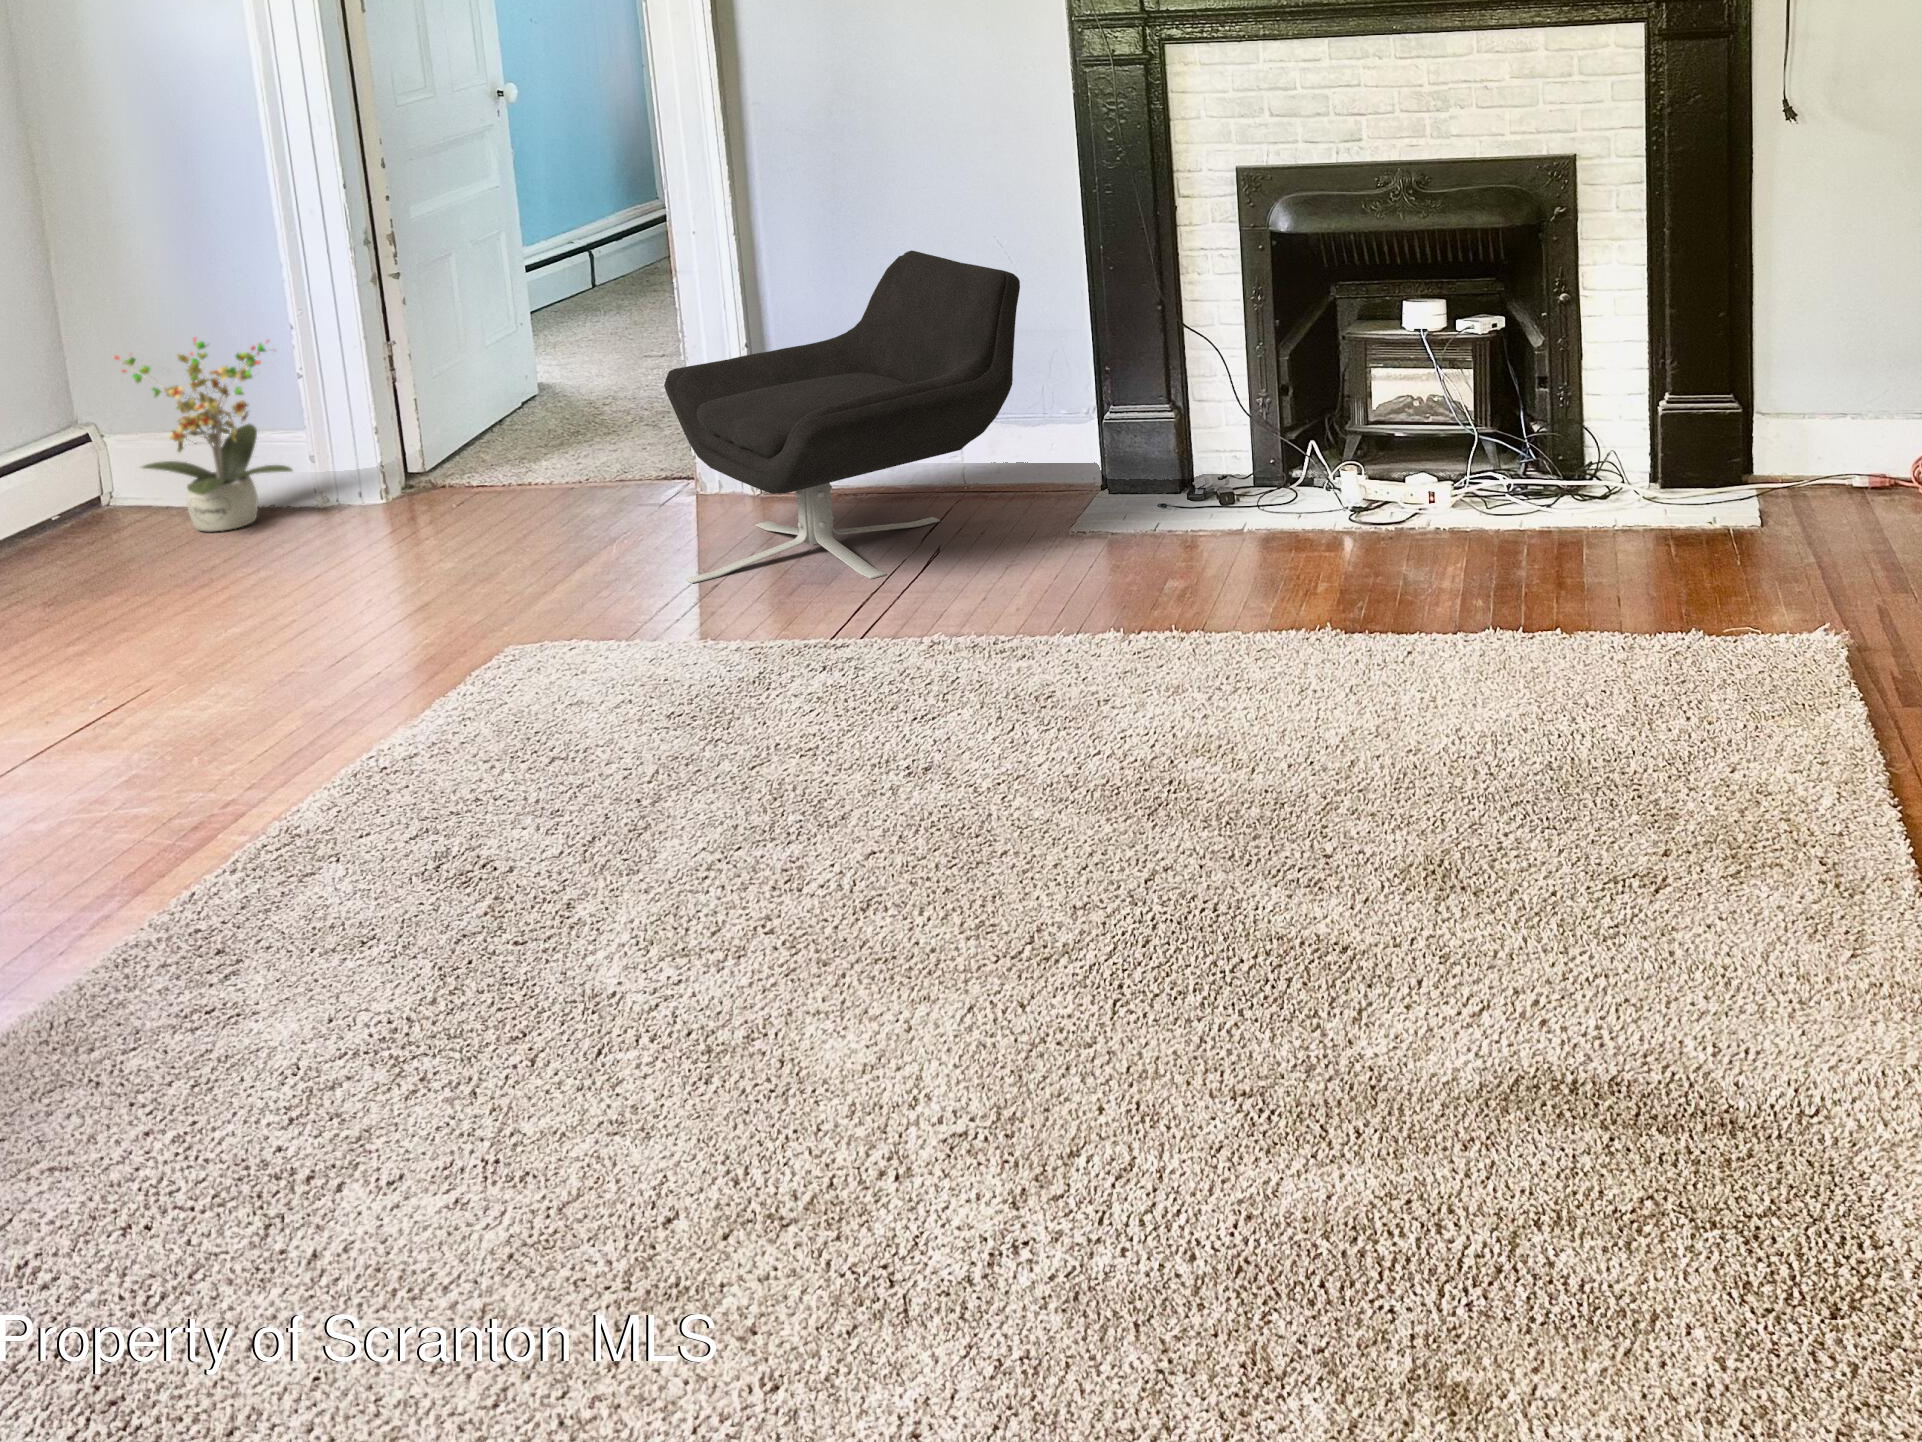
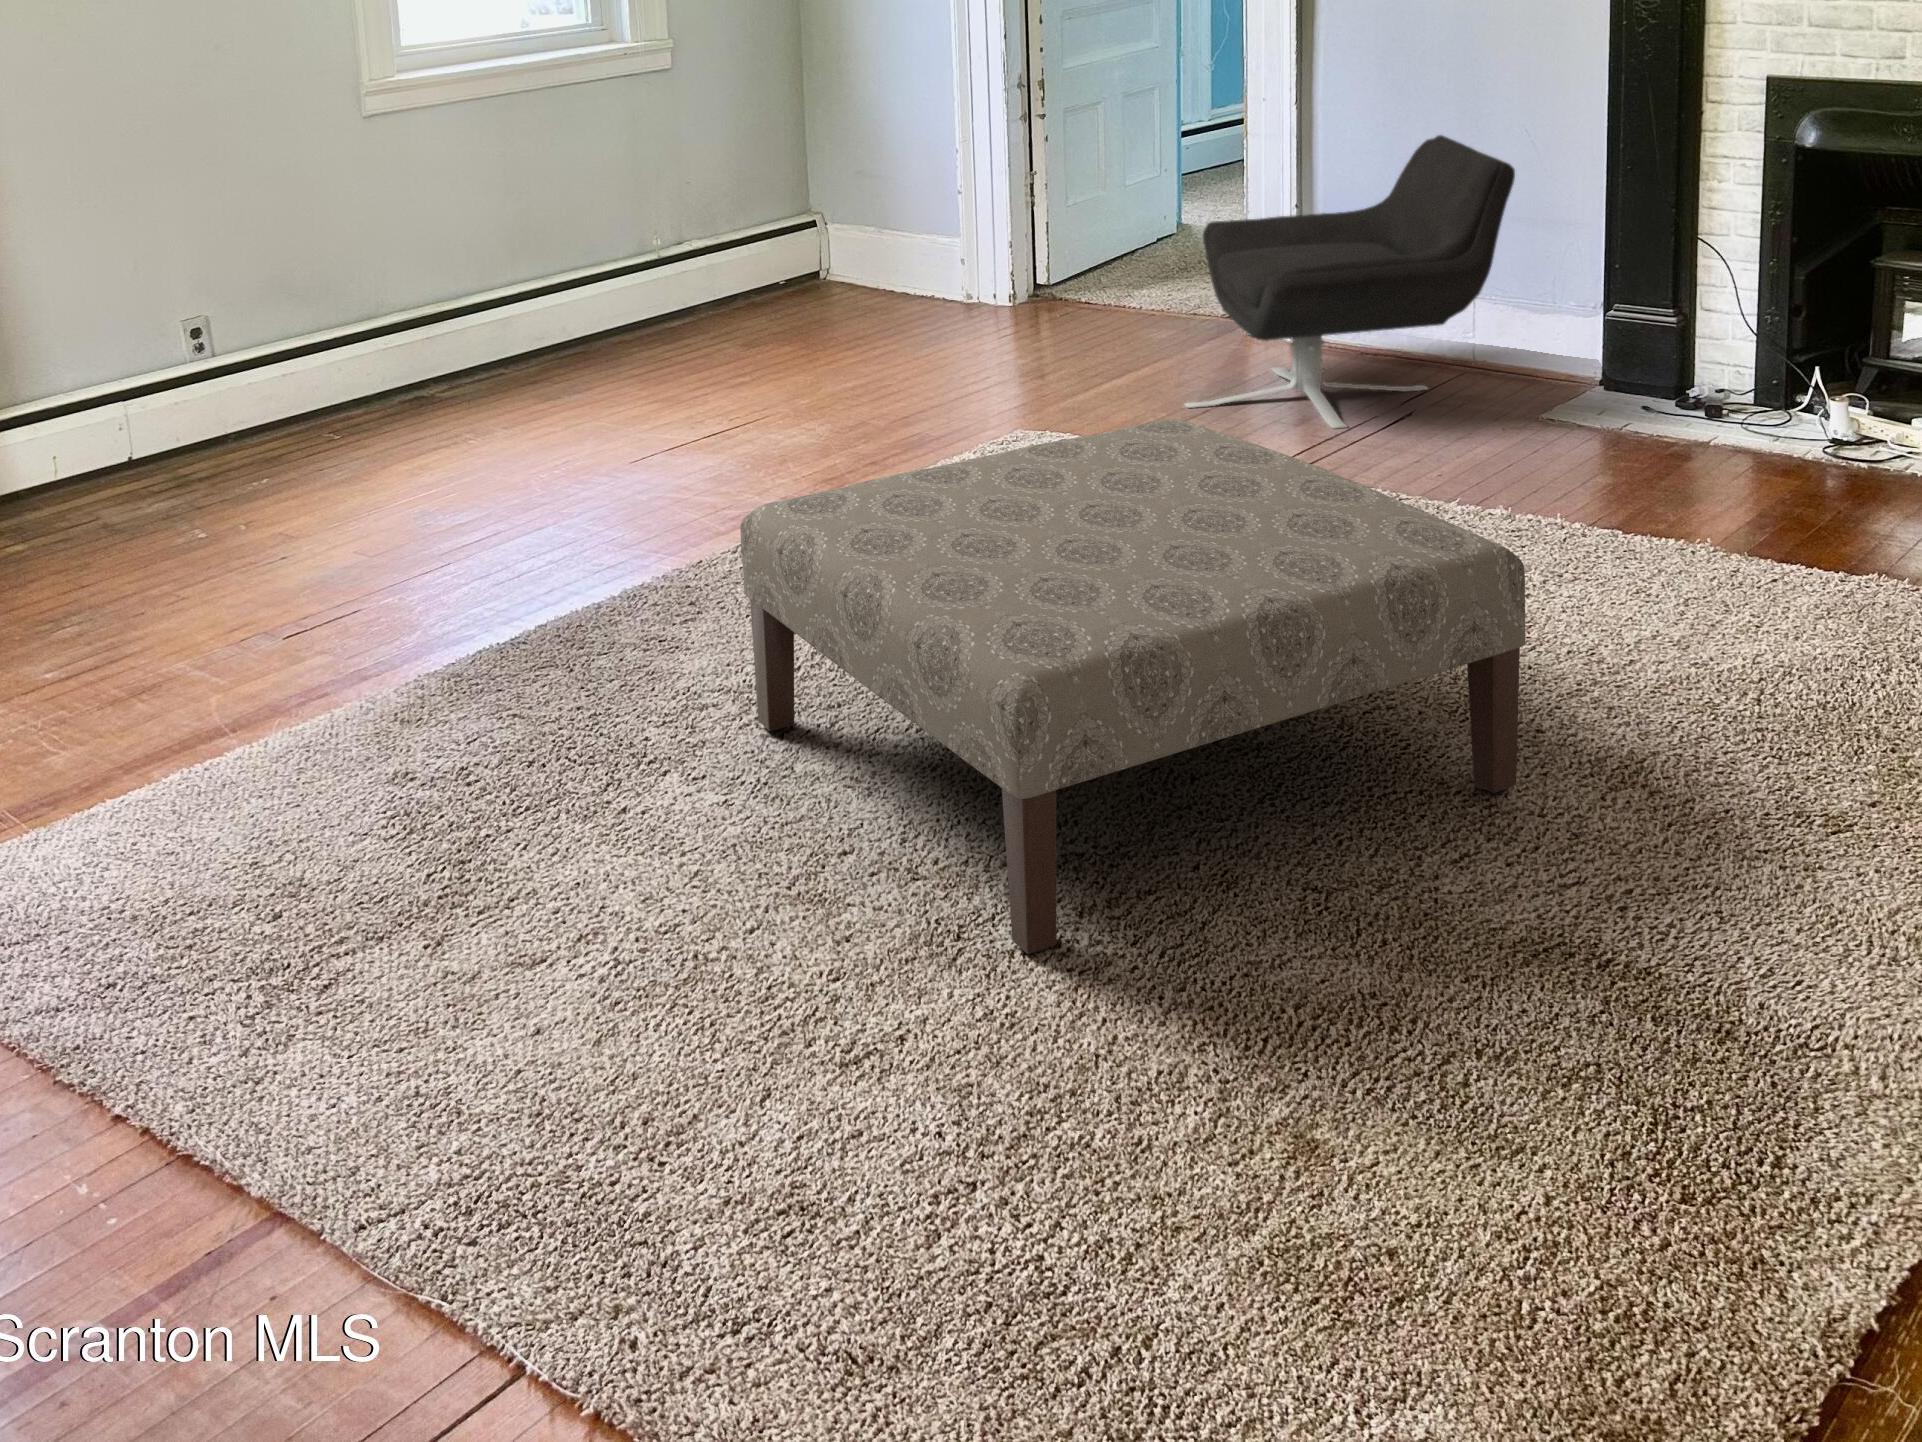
potted plant: present [115,338,292,532] -> none [828,157,943,313]
ottoman: none [382,594,1345,1278] -> present [740,419,1525,954]

